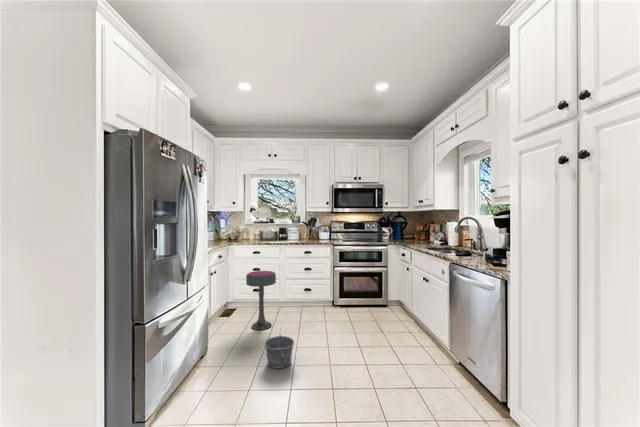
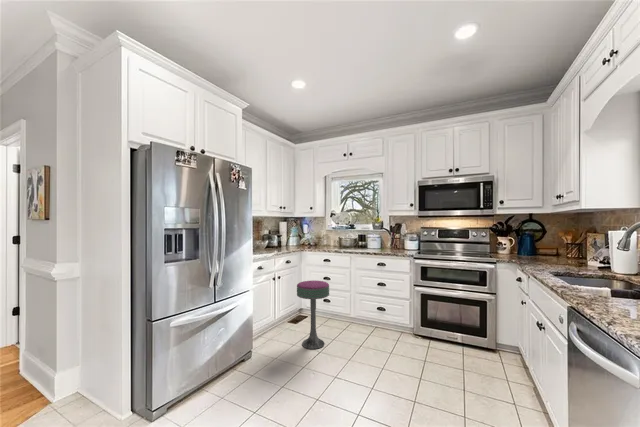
bucket: present [264,335,294,368] -> none [274,355,311,411]

